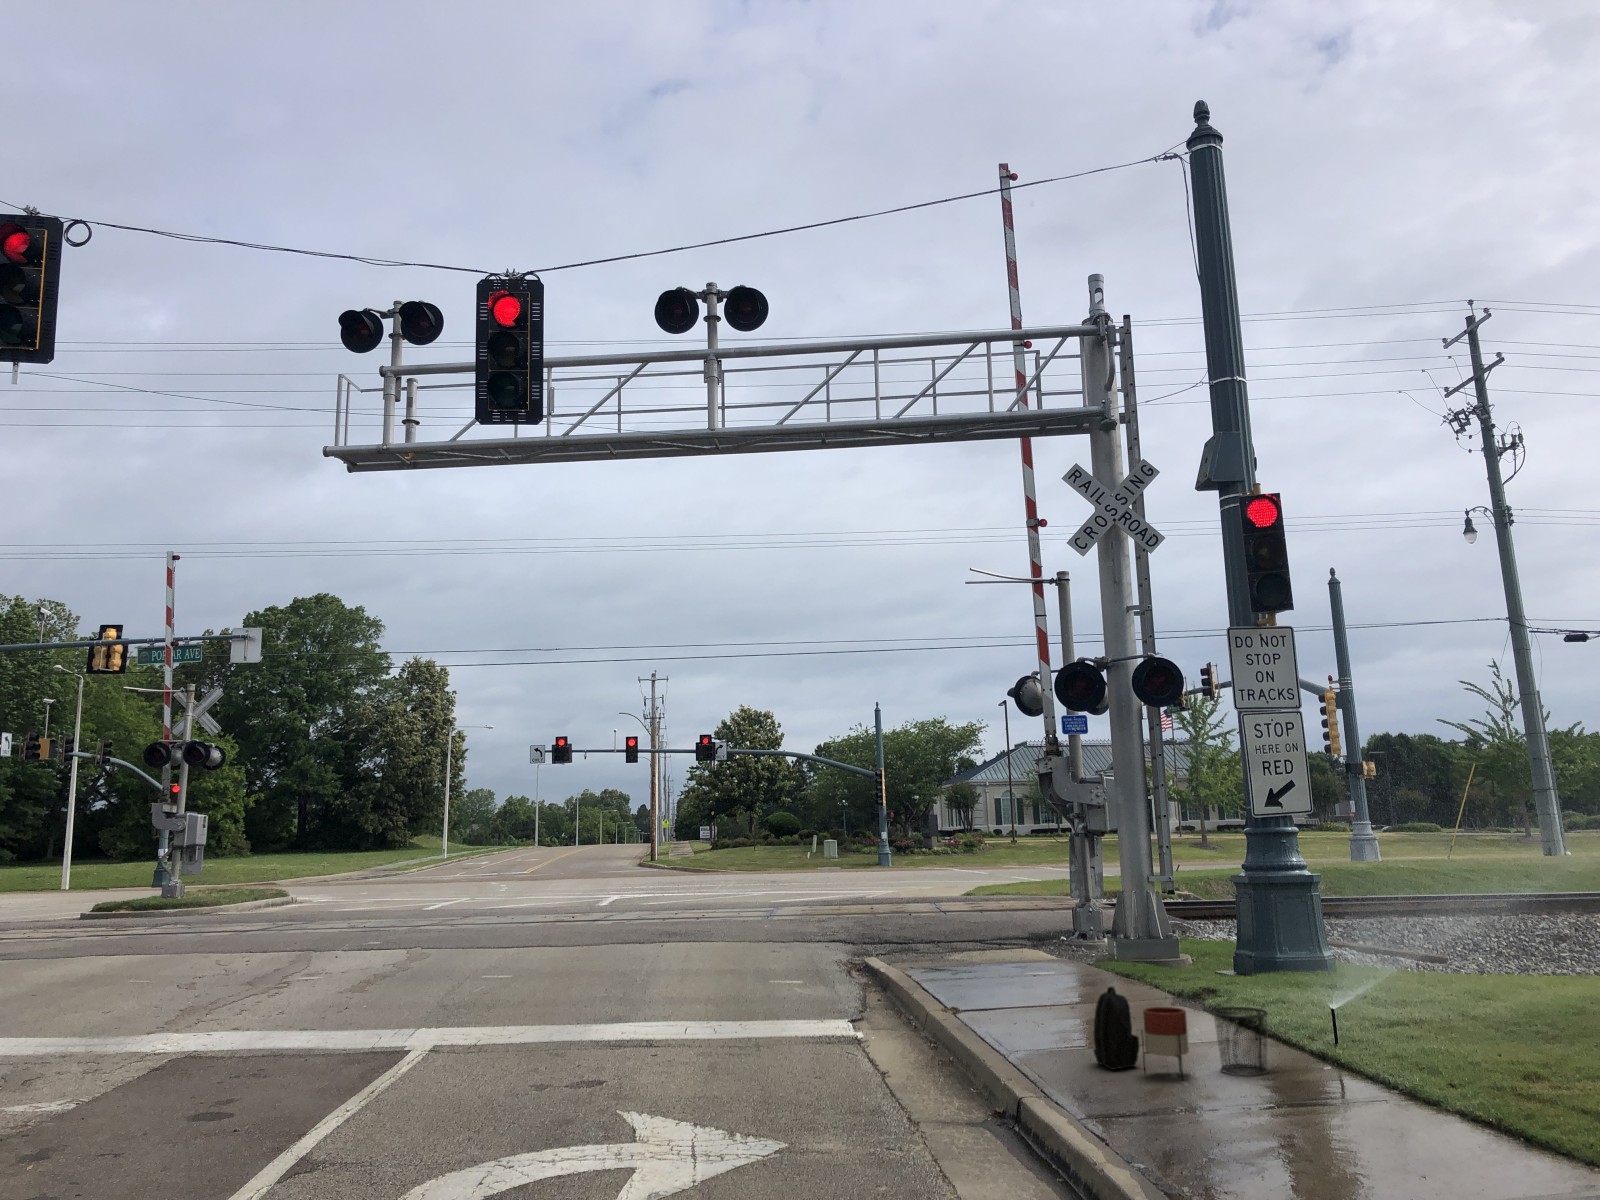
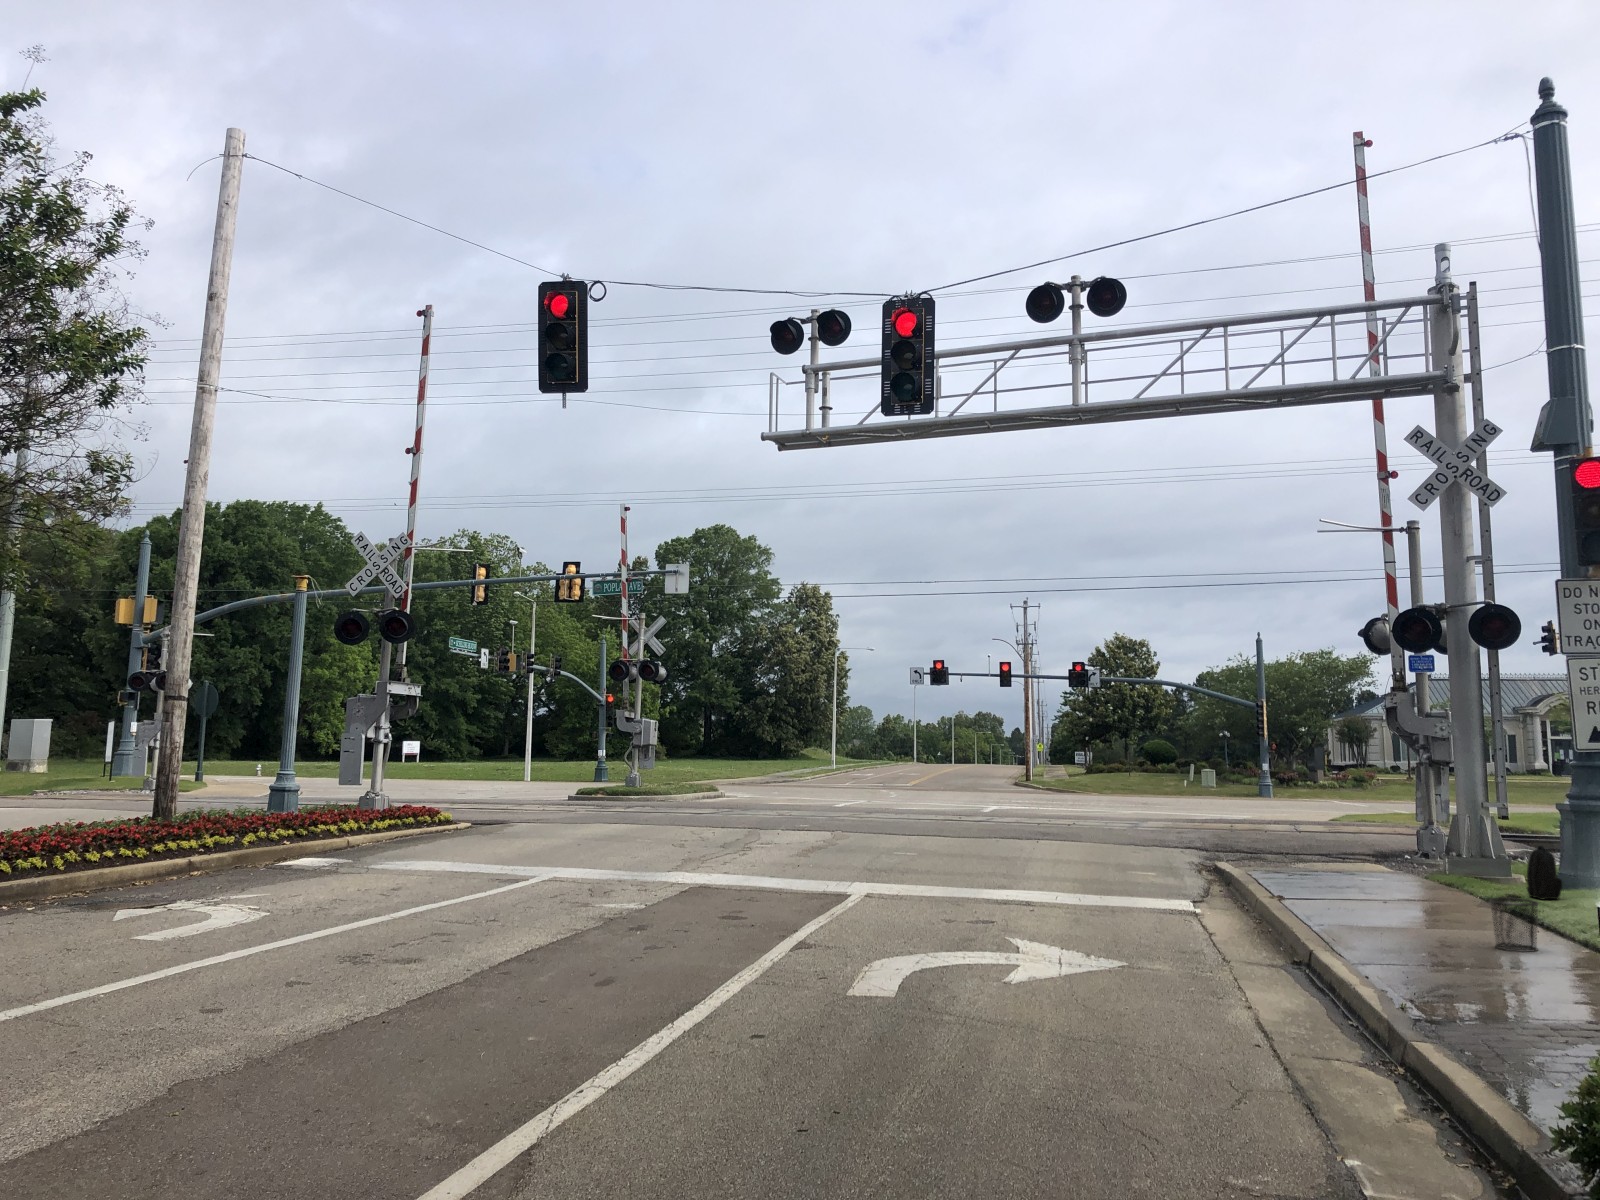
backpack: present [1093,987,1140,1070] -> present [1526,846,1562,899]
planter: present [1142,1007,1189,1080] -> none [1425,893,1466,950]

